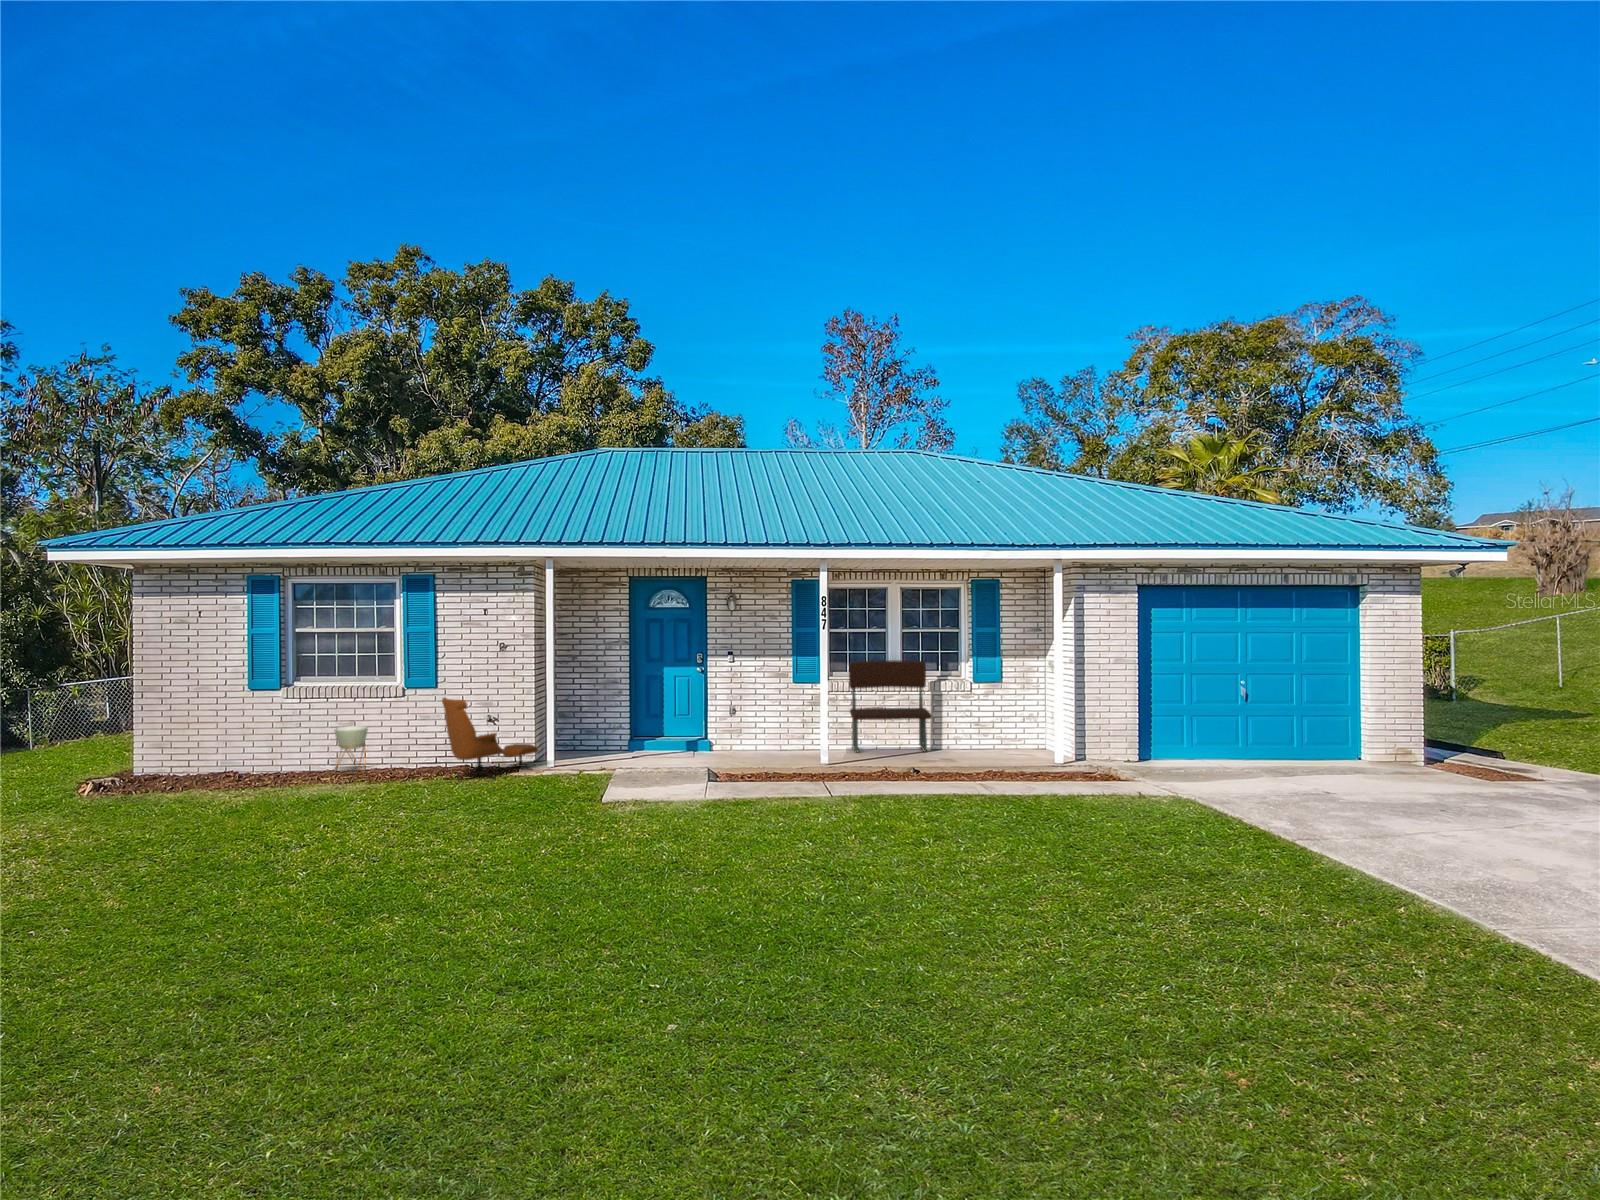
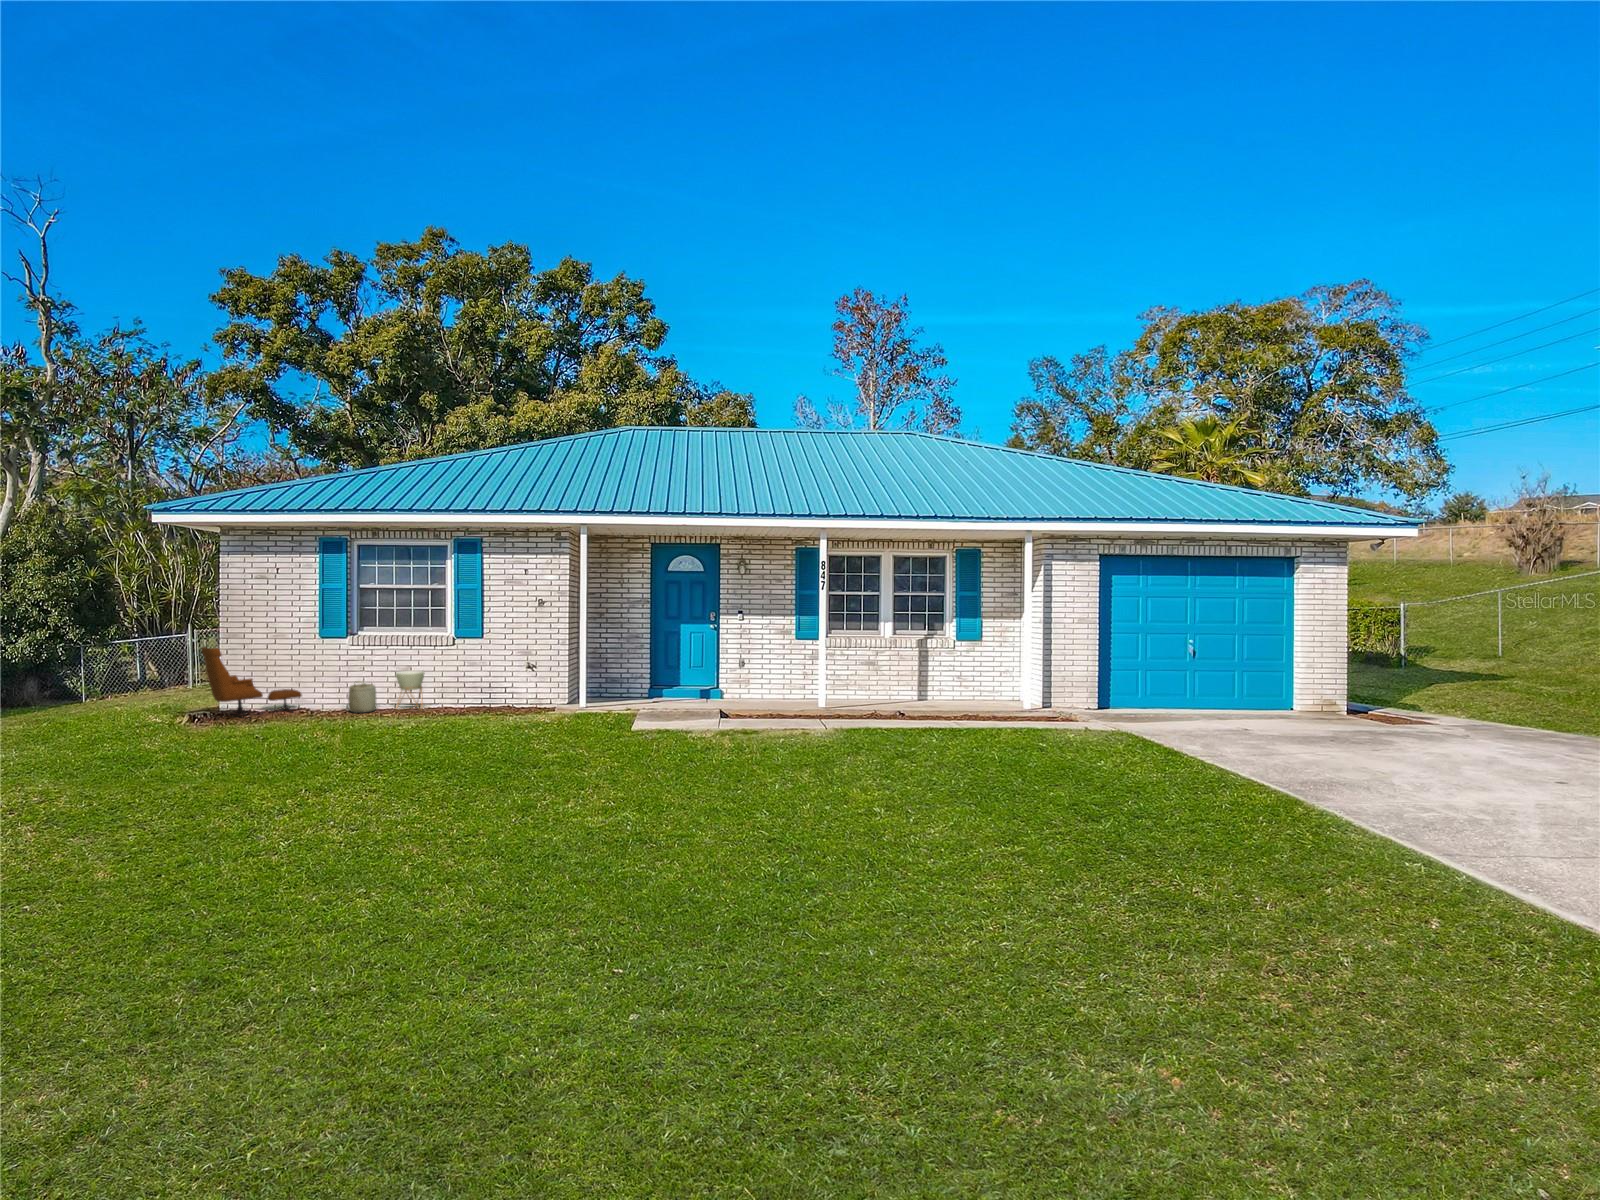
bench: present [849,661,932,753] -> none [845,620,917,700]
lounge chair: present [442,698,538,780] -> present [201,647,302,718]
basket: none [280,739,312,776] -> present [348,681,376,713]

